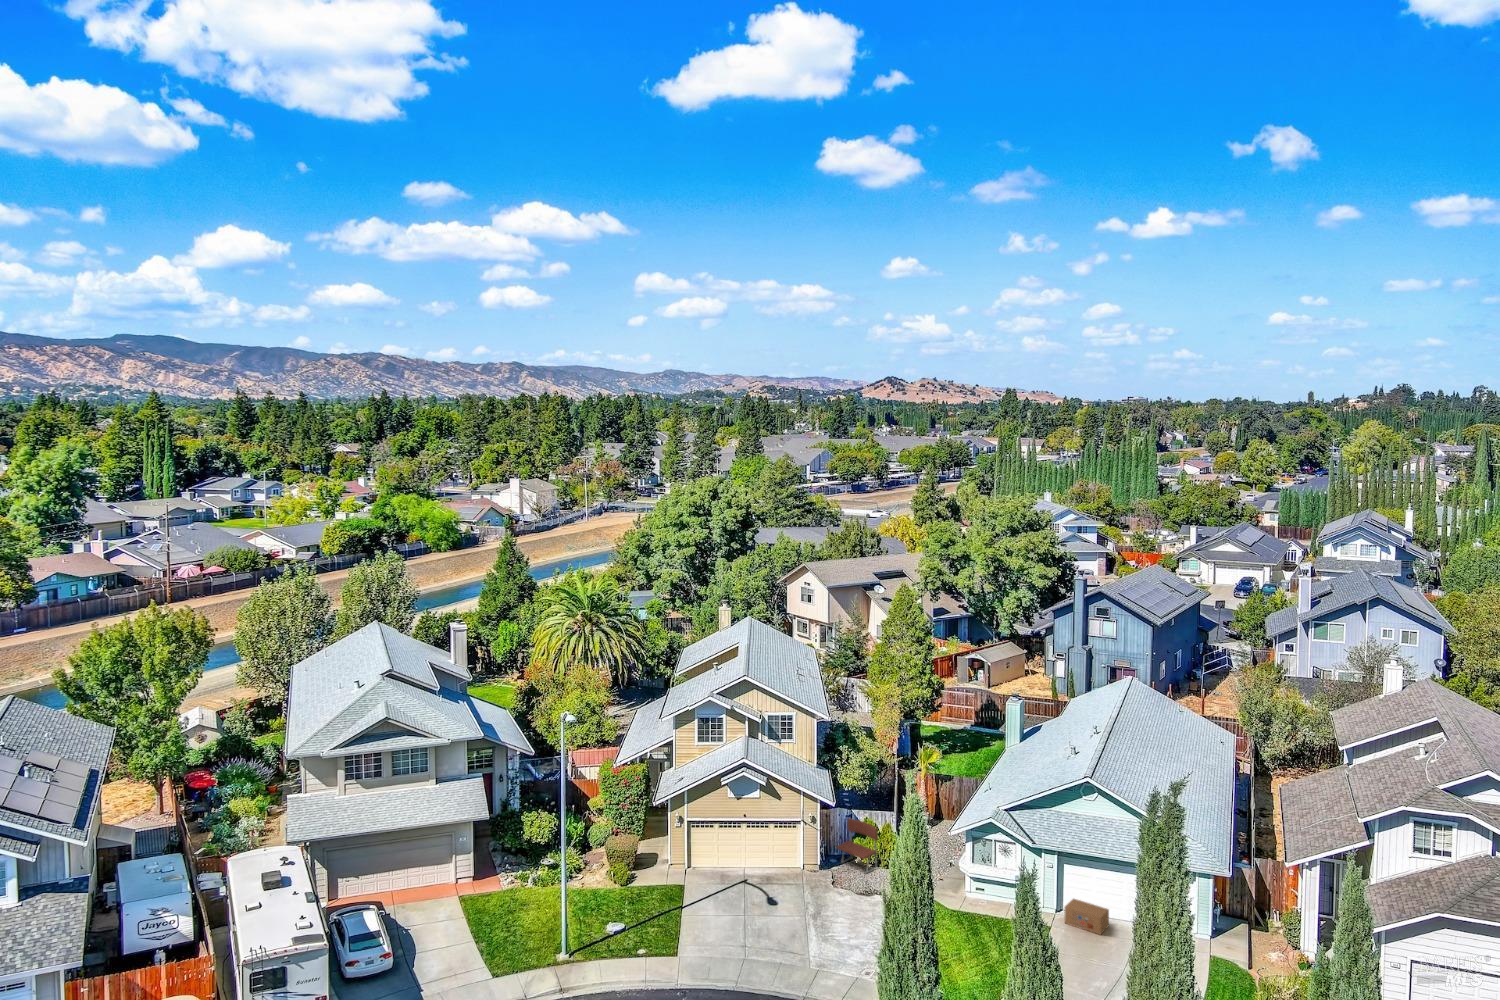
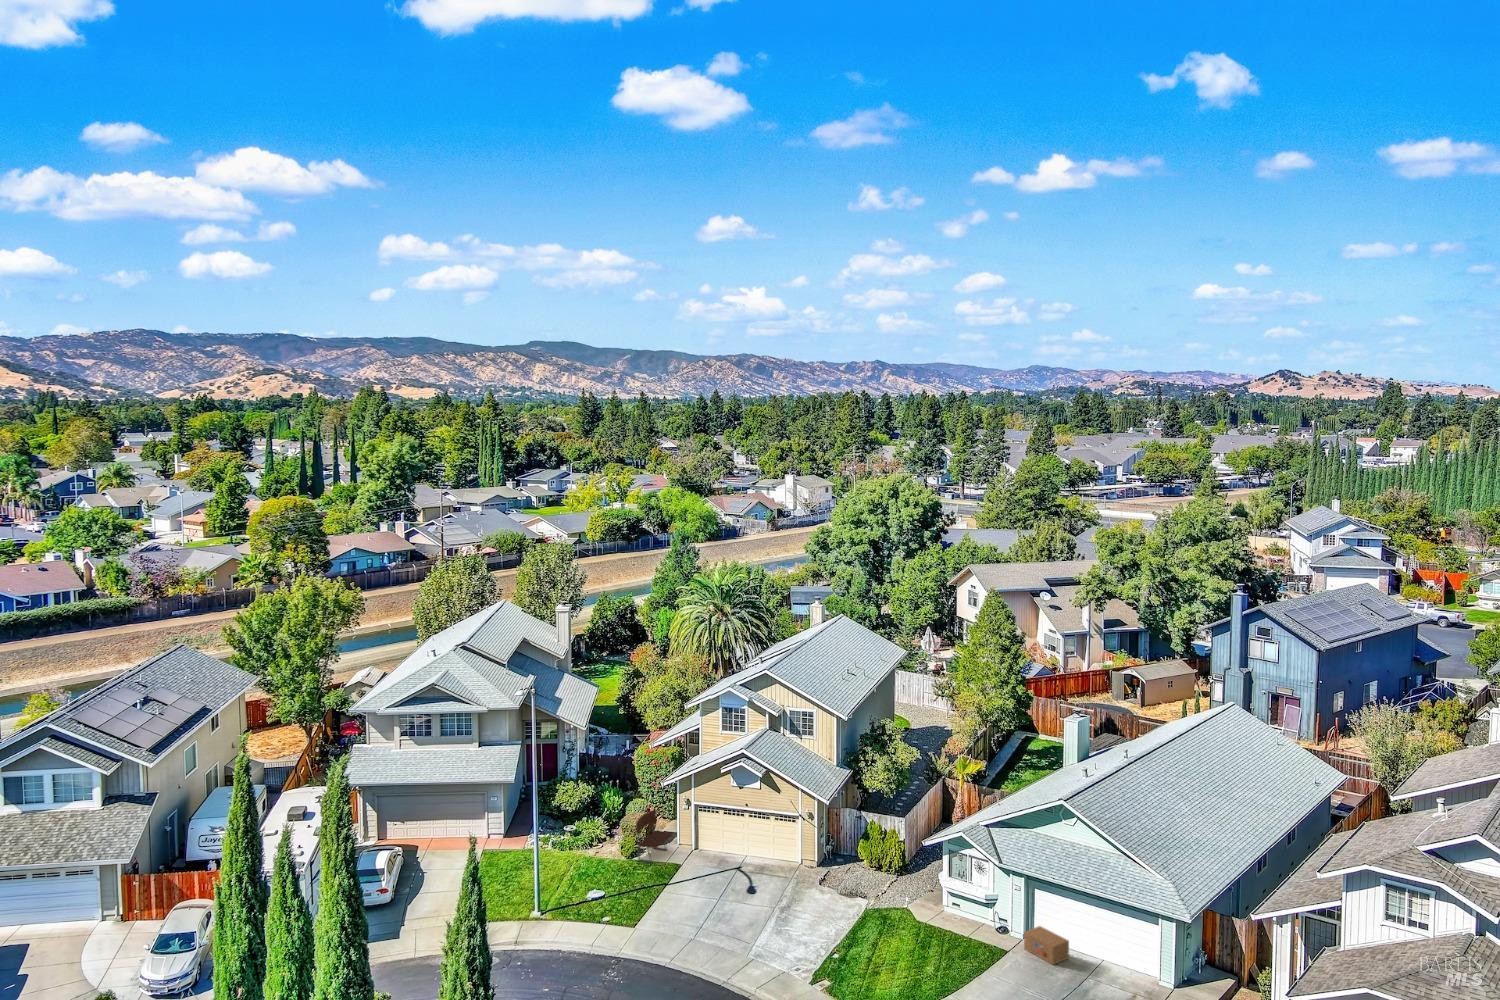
bench: present [836,819,878,873] -> present [636,810,672,863]

